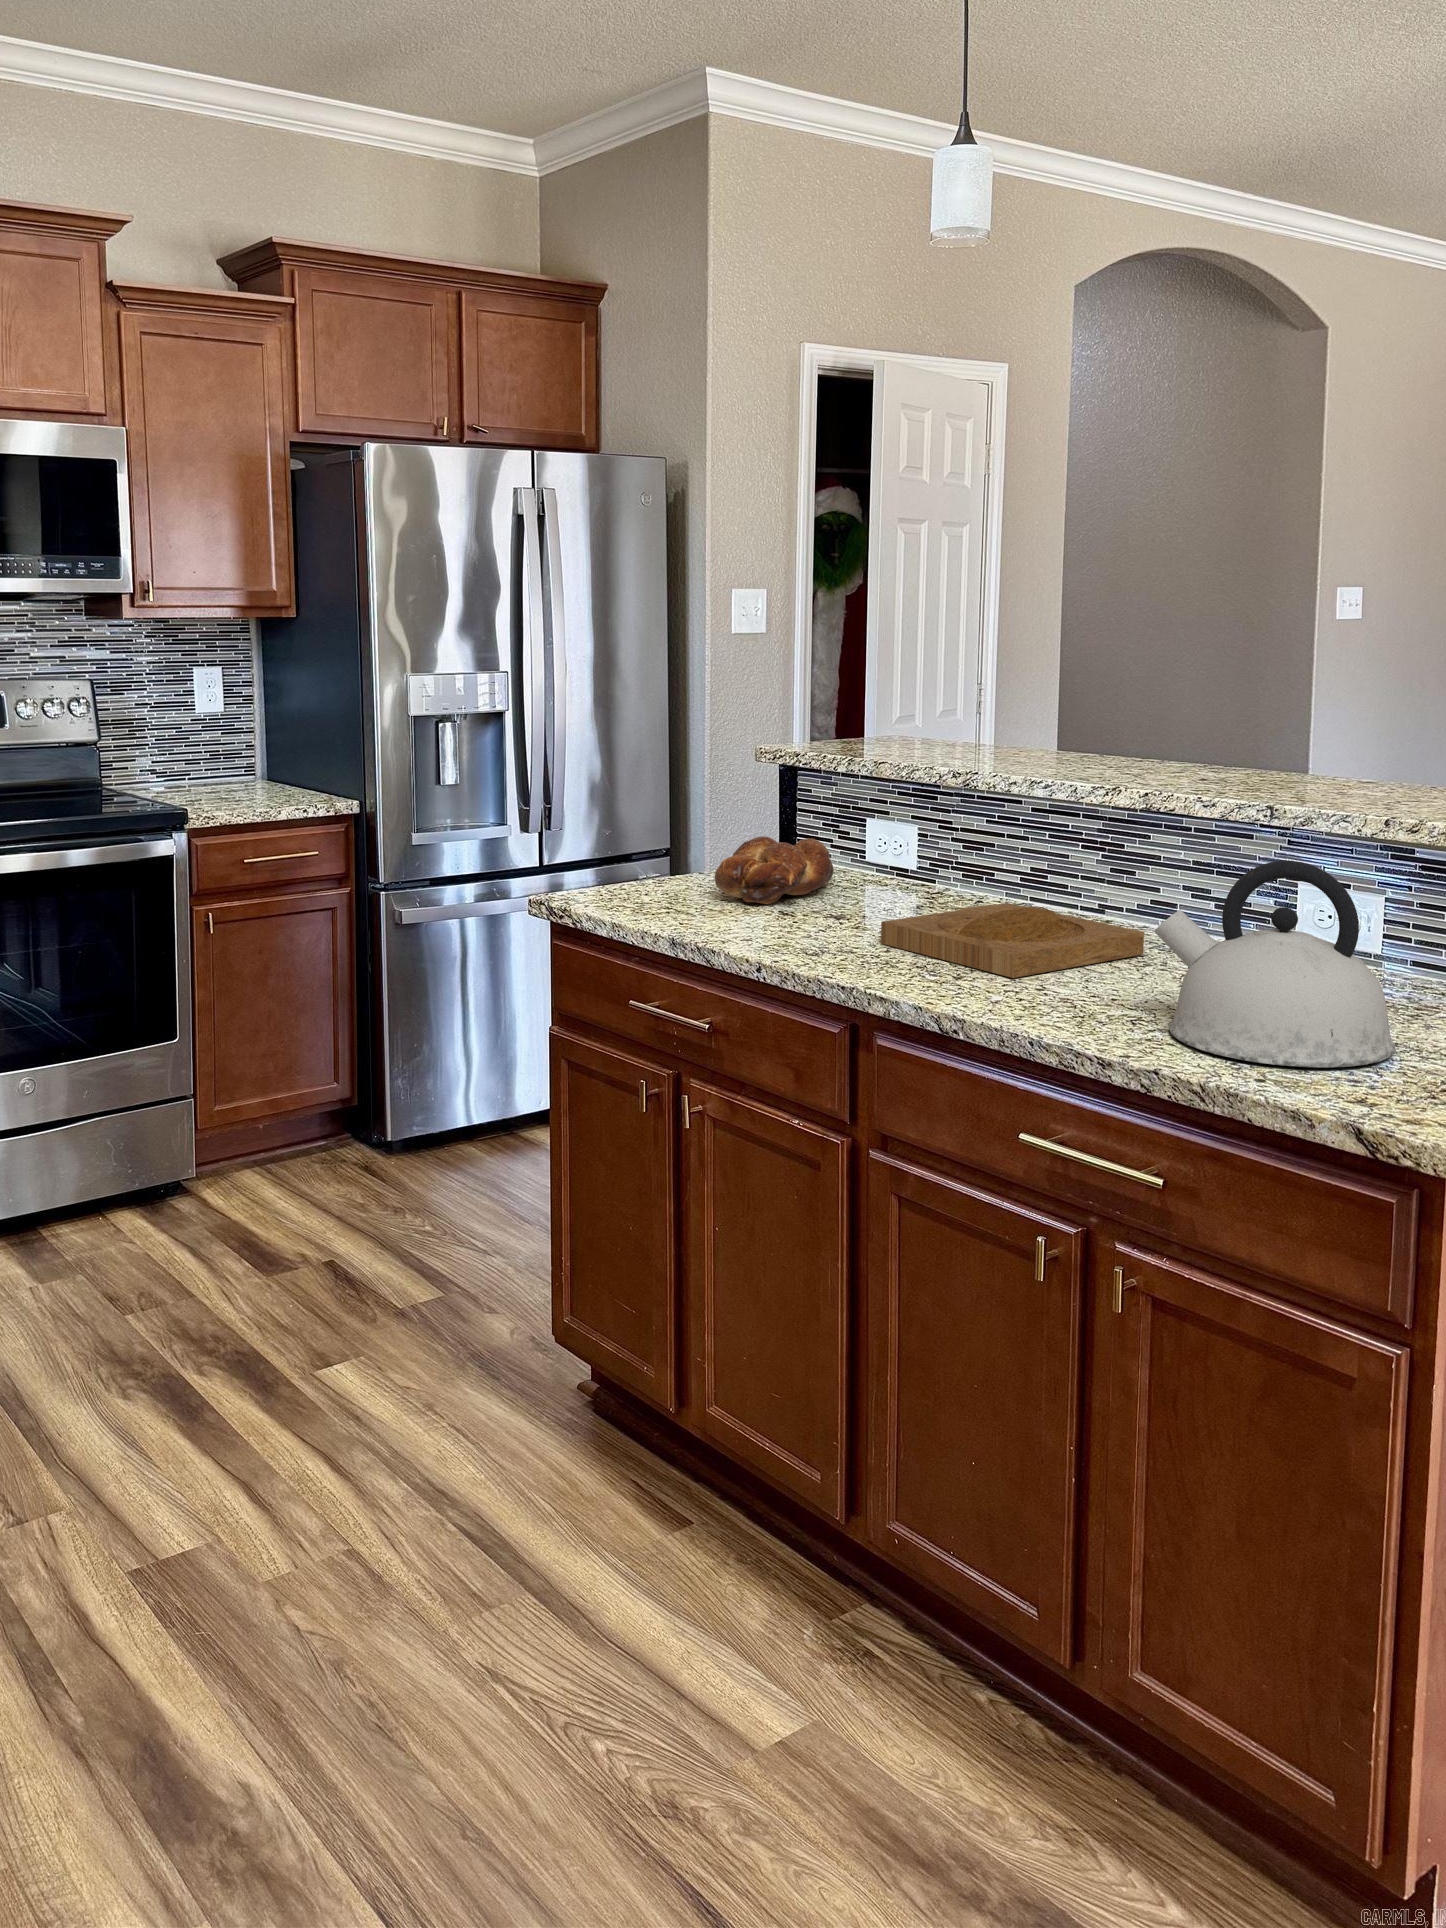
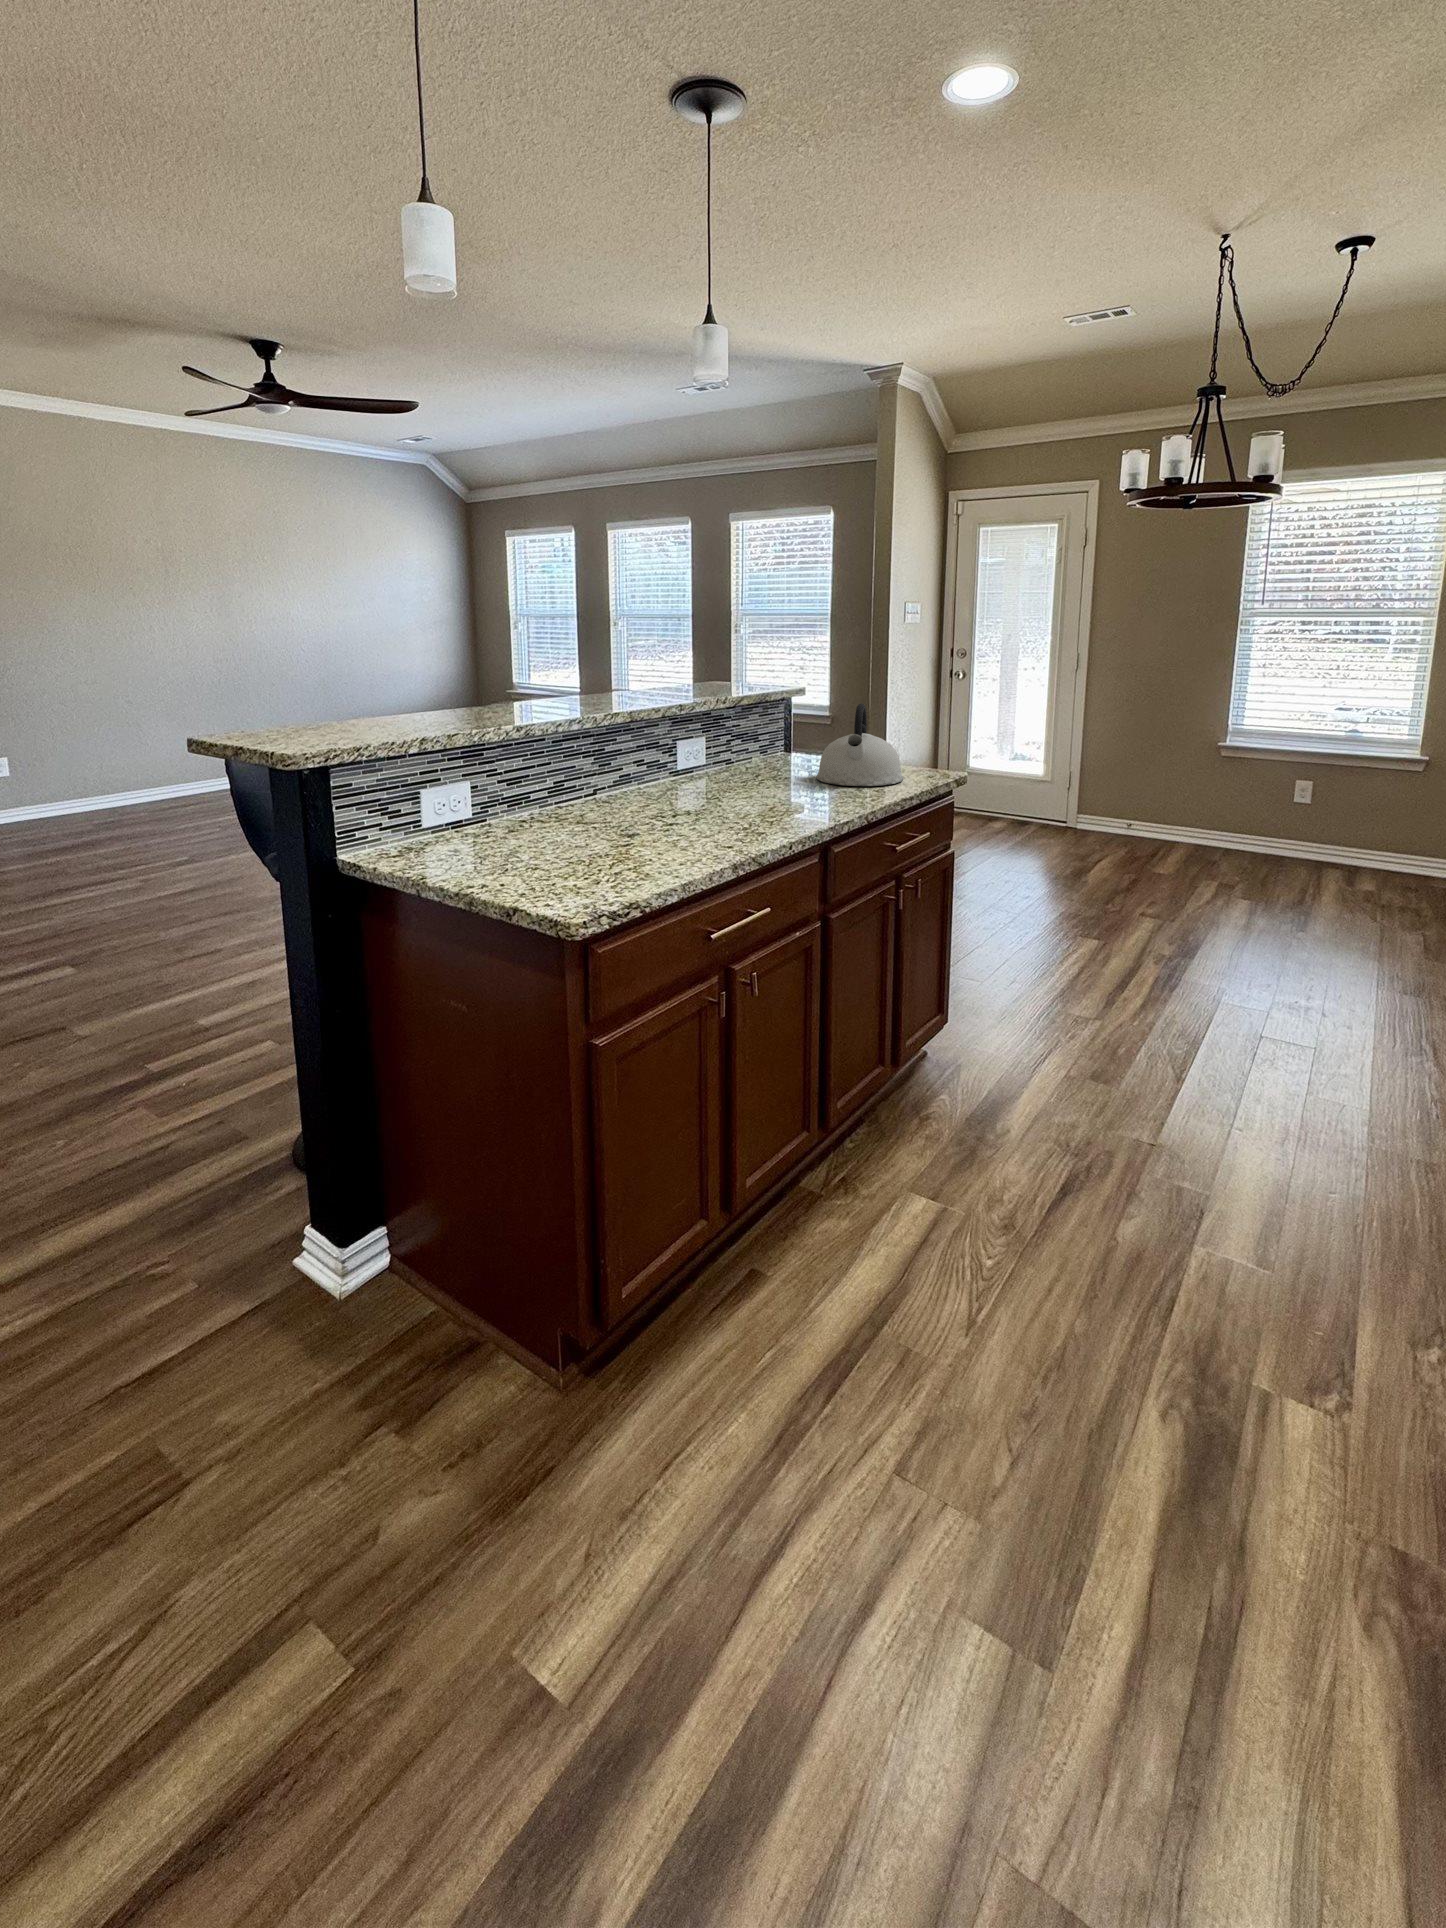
bread loaf: present [715,836,834,904] -> none [468,800,608,854]
tray: present [881,903,1144,978] -> none [637,778,789,822]

